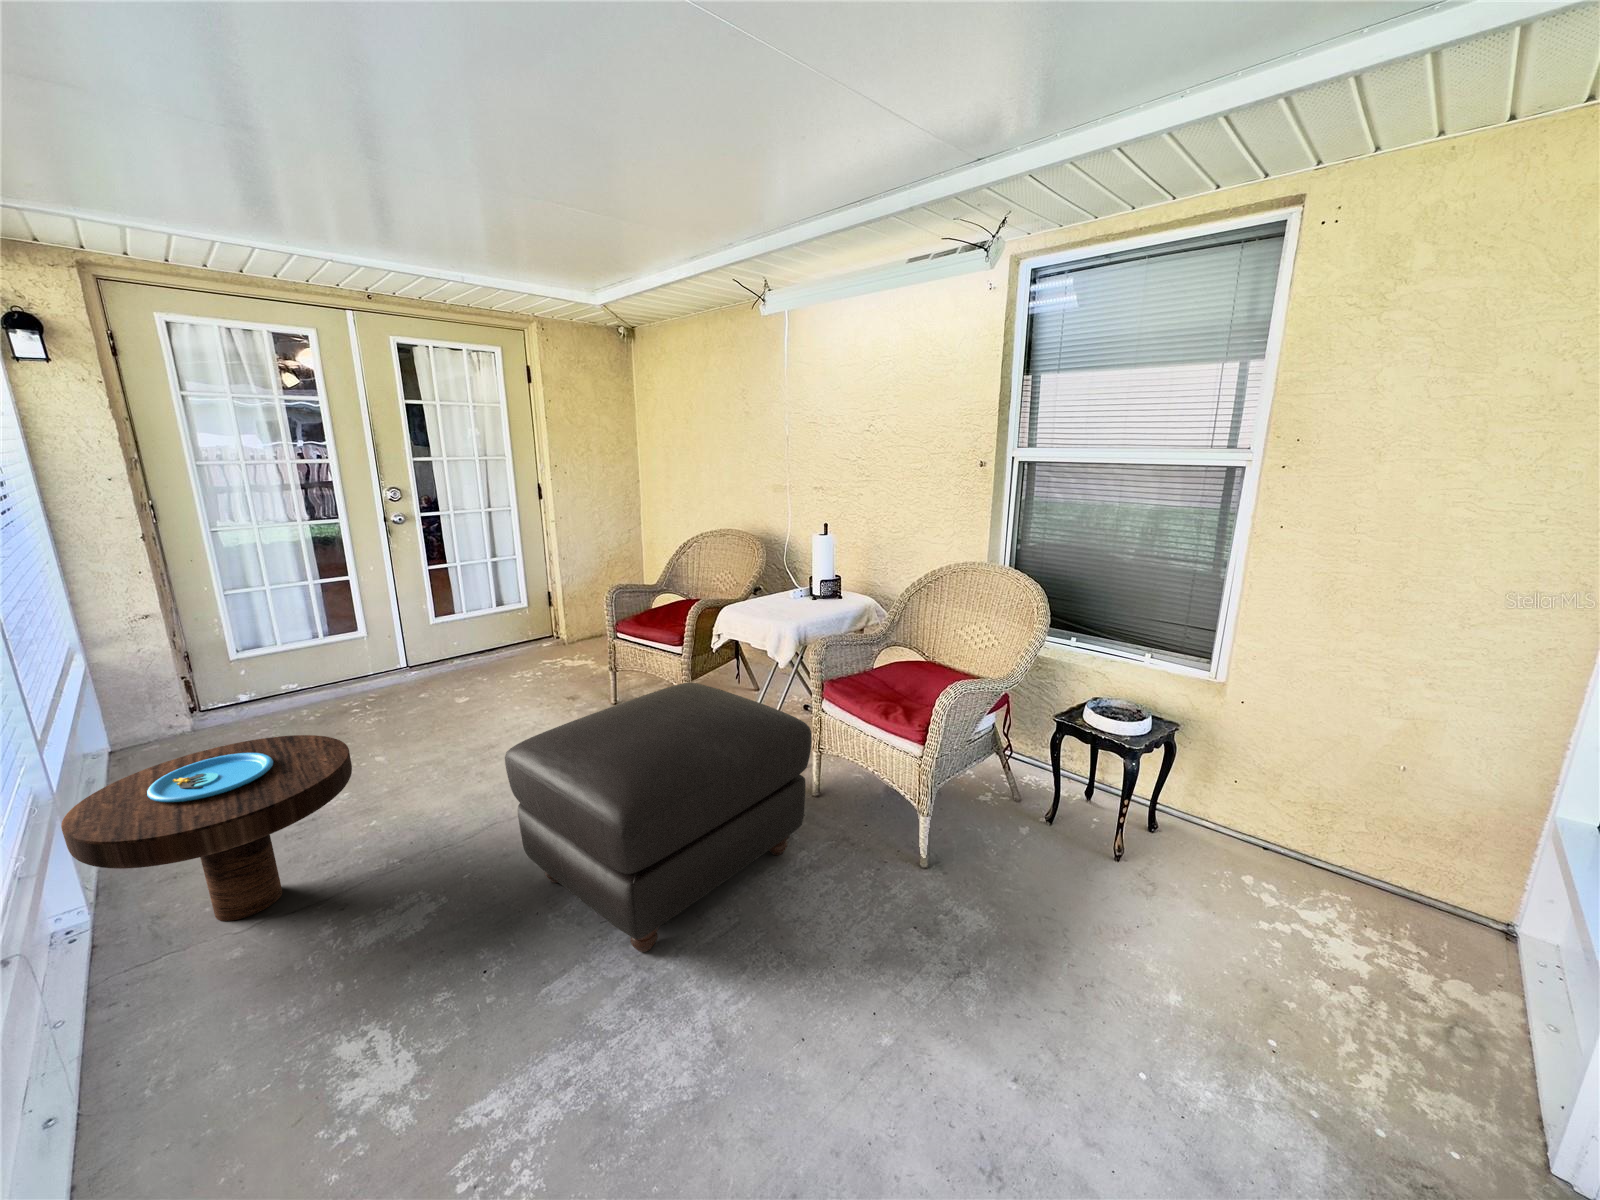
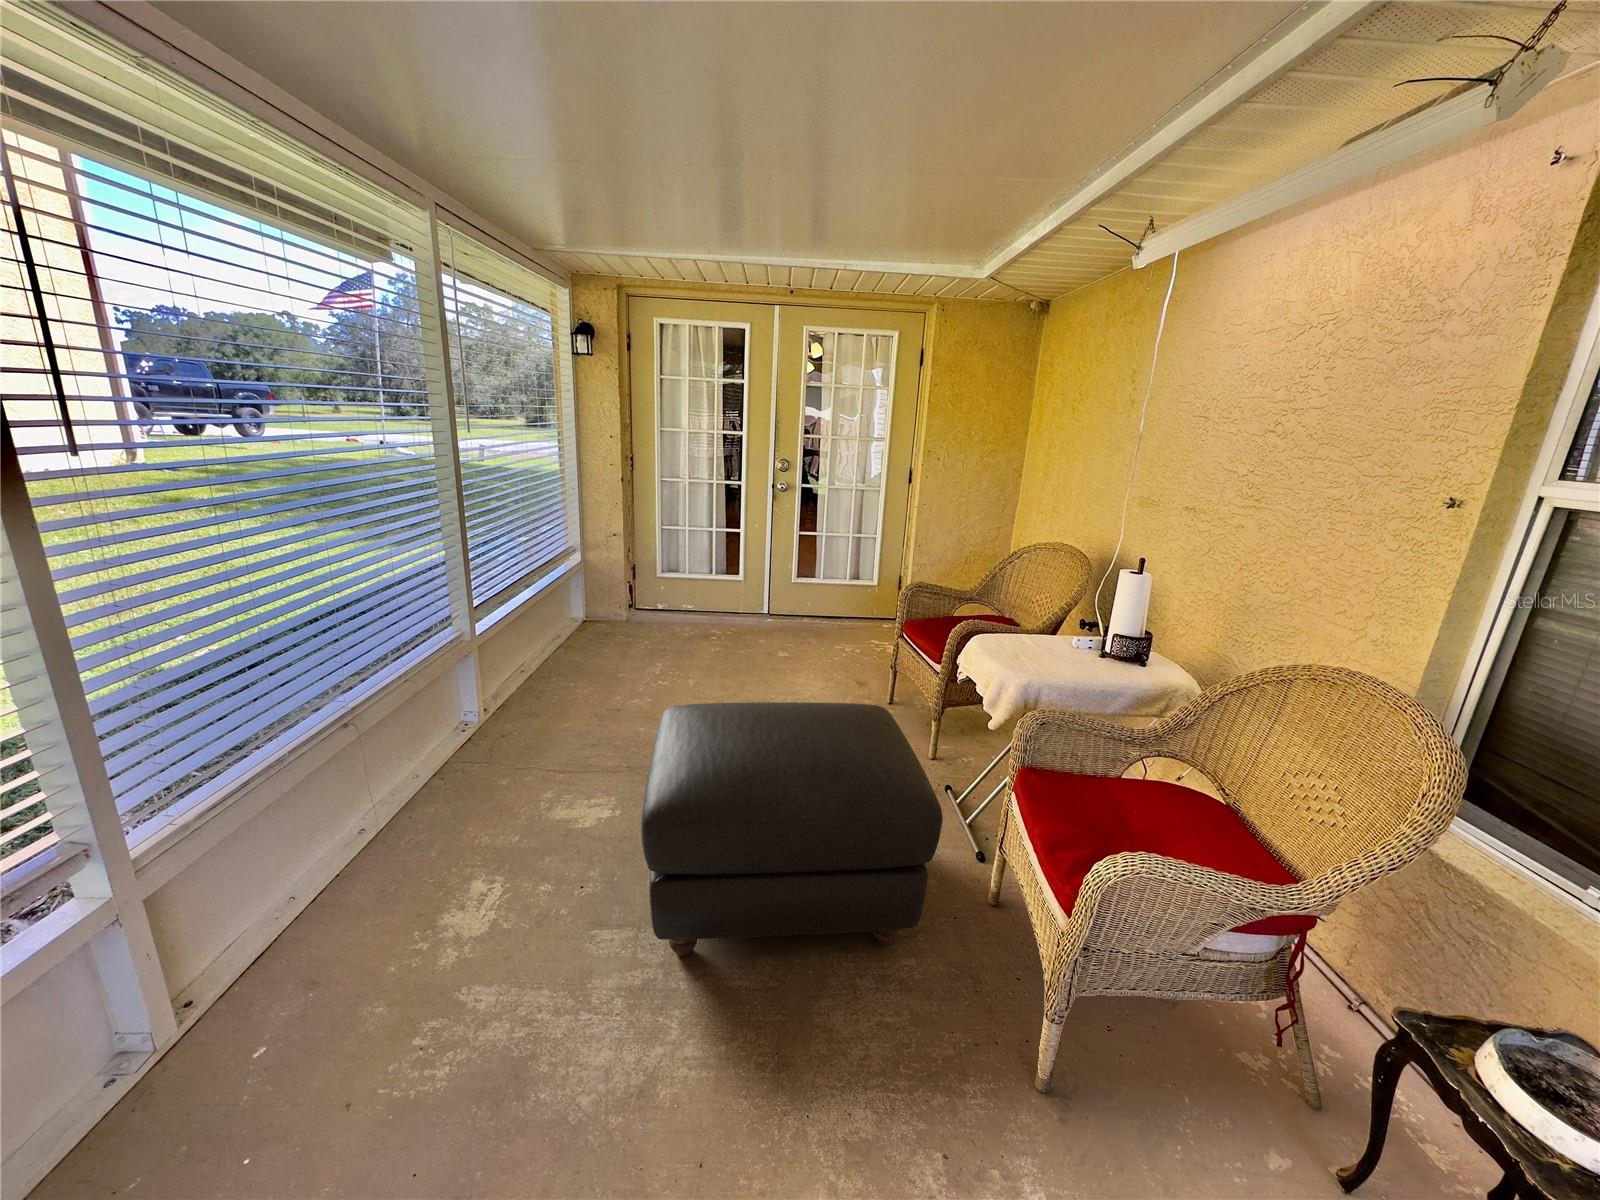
side table: present [61,735,352,921] -> none [445,635,612,760]

